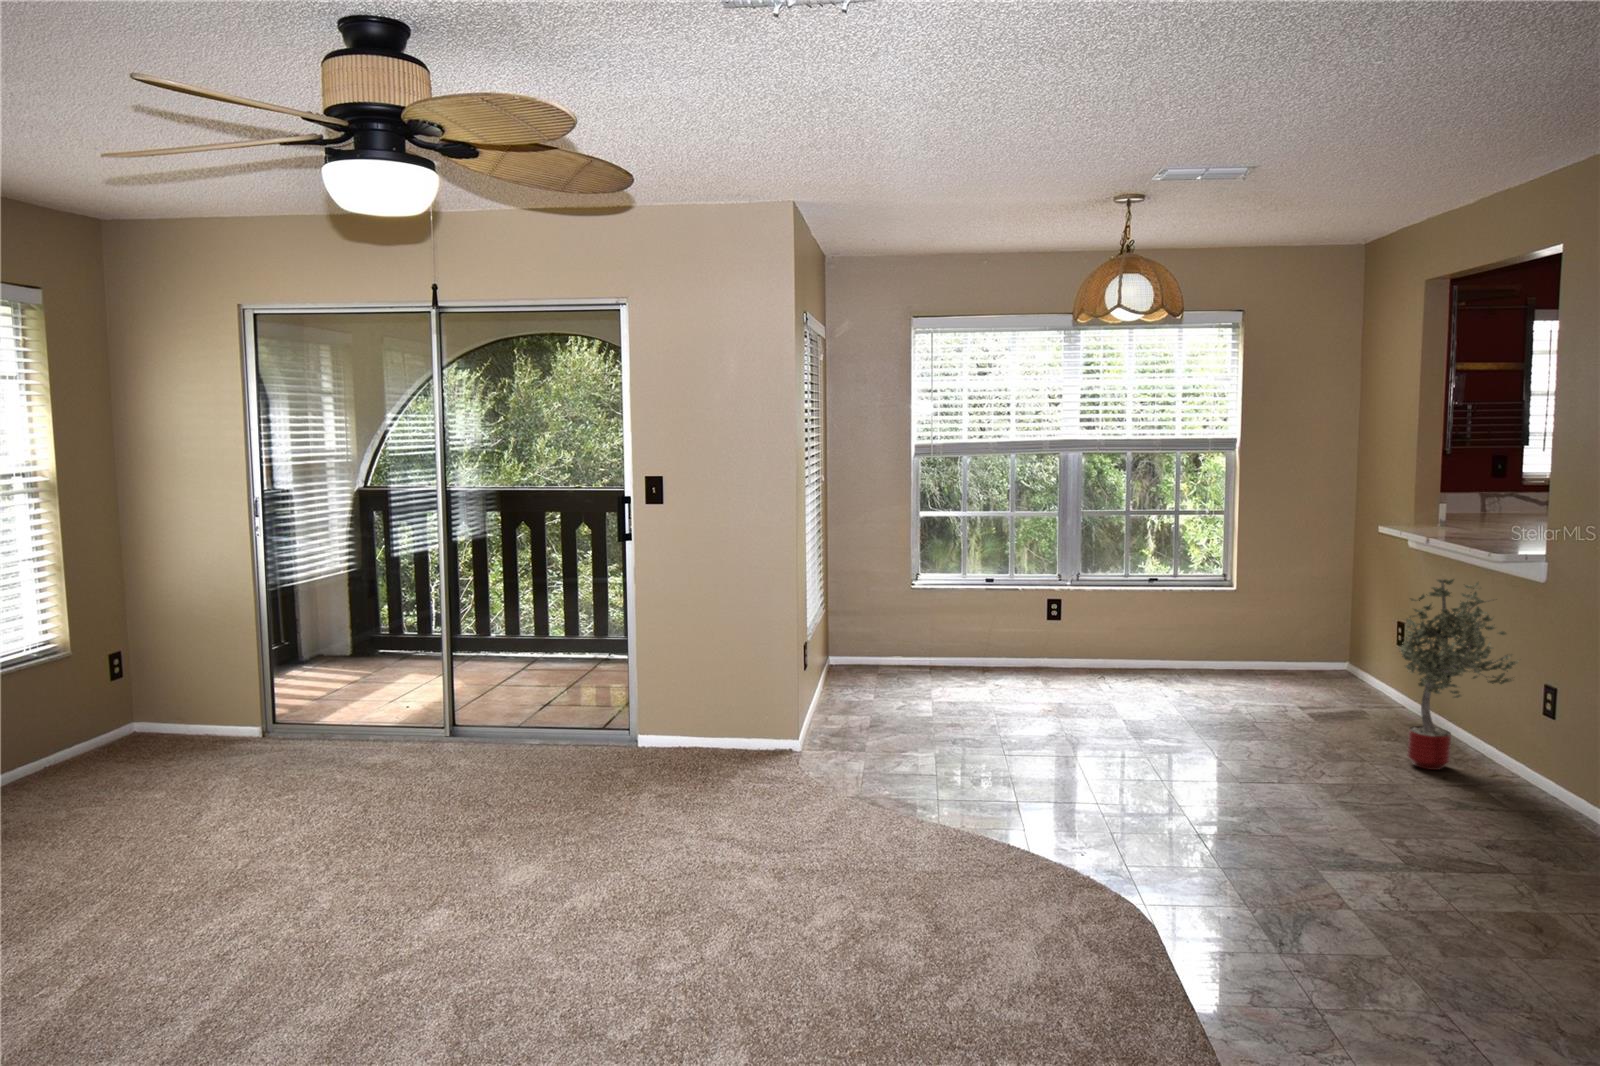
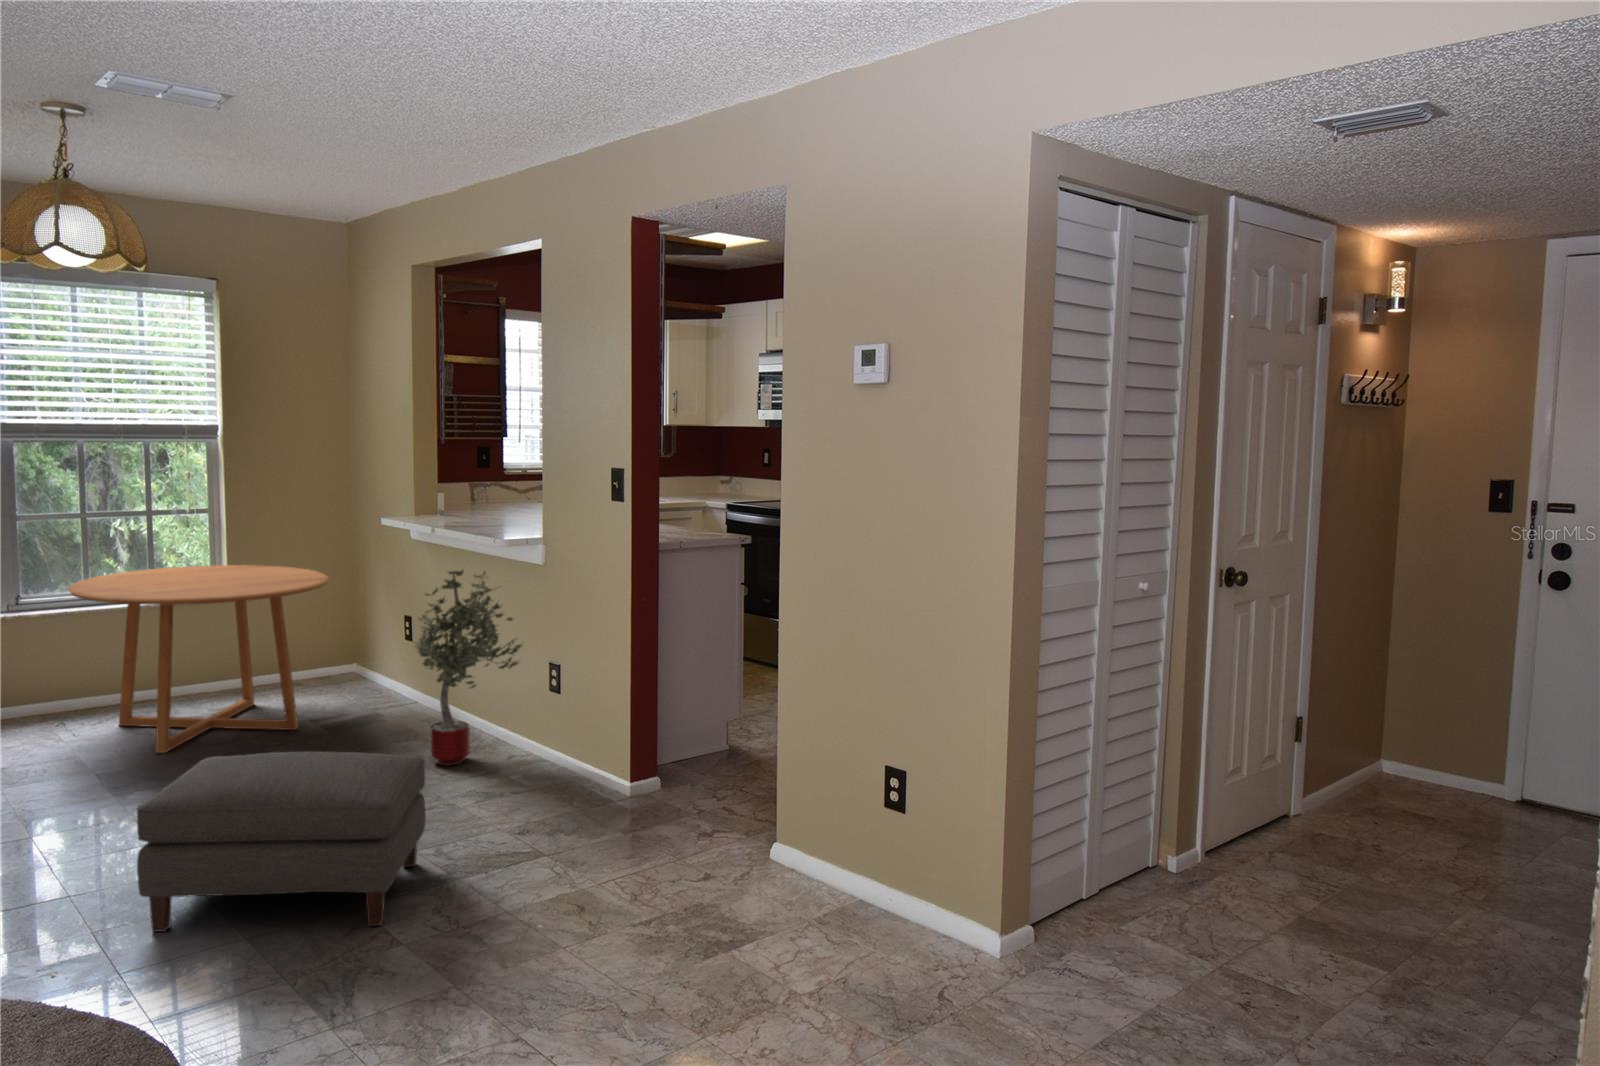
dining table: none [1114,558,1322,710] -> present [68,565,329,753]
ottoman: none [1142,712,1390,887] -> present [136,752,426,932]

